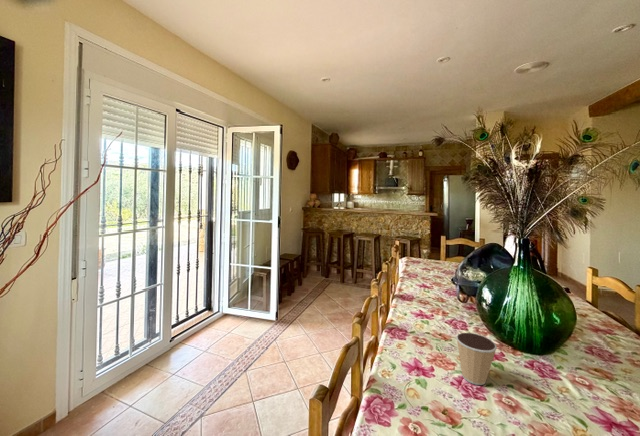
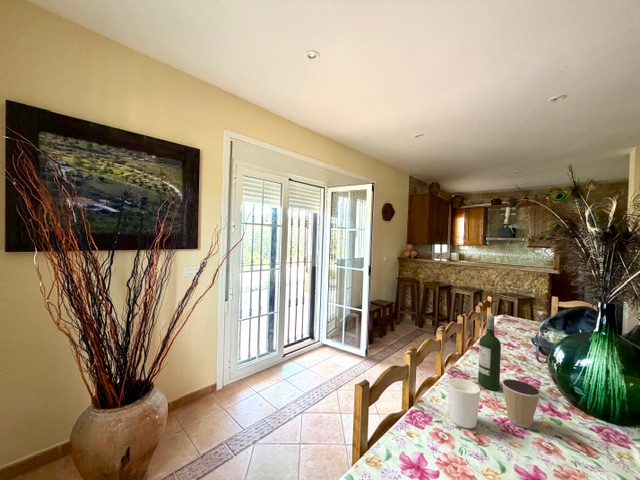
wine bottle: none [417,264,441,343] -> present [478,315,501,390]
candle holder: none [409,346,447,407] -> present [448,378,480,428]

